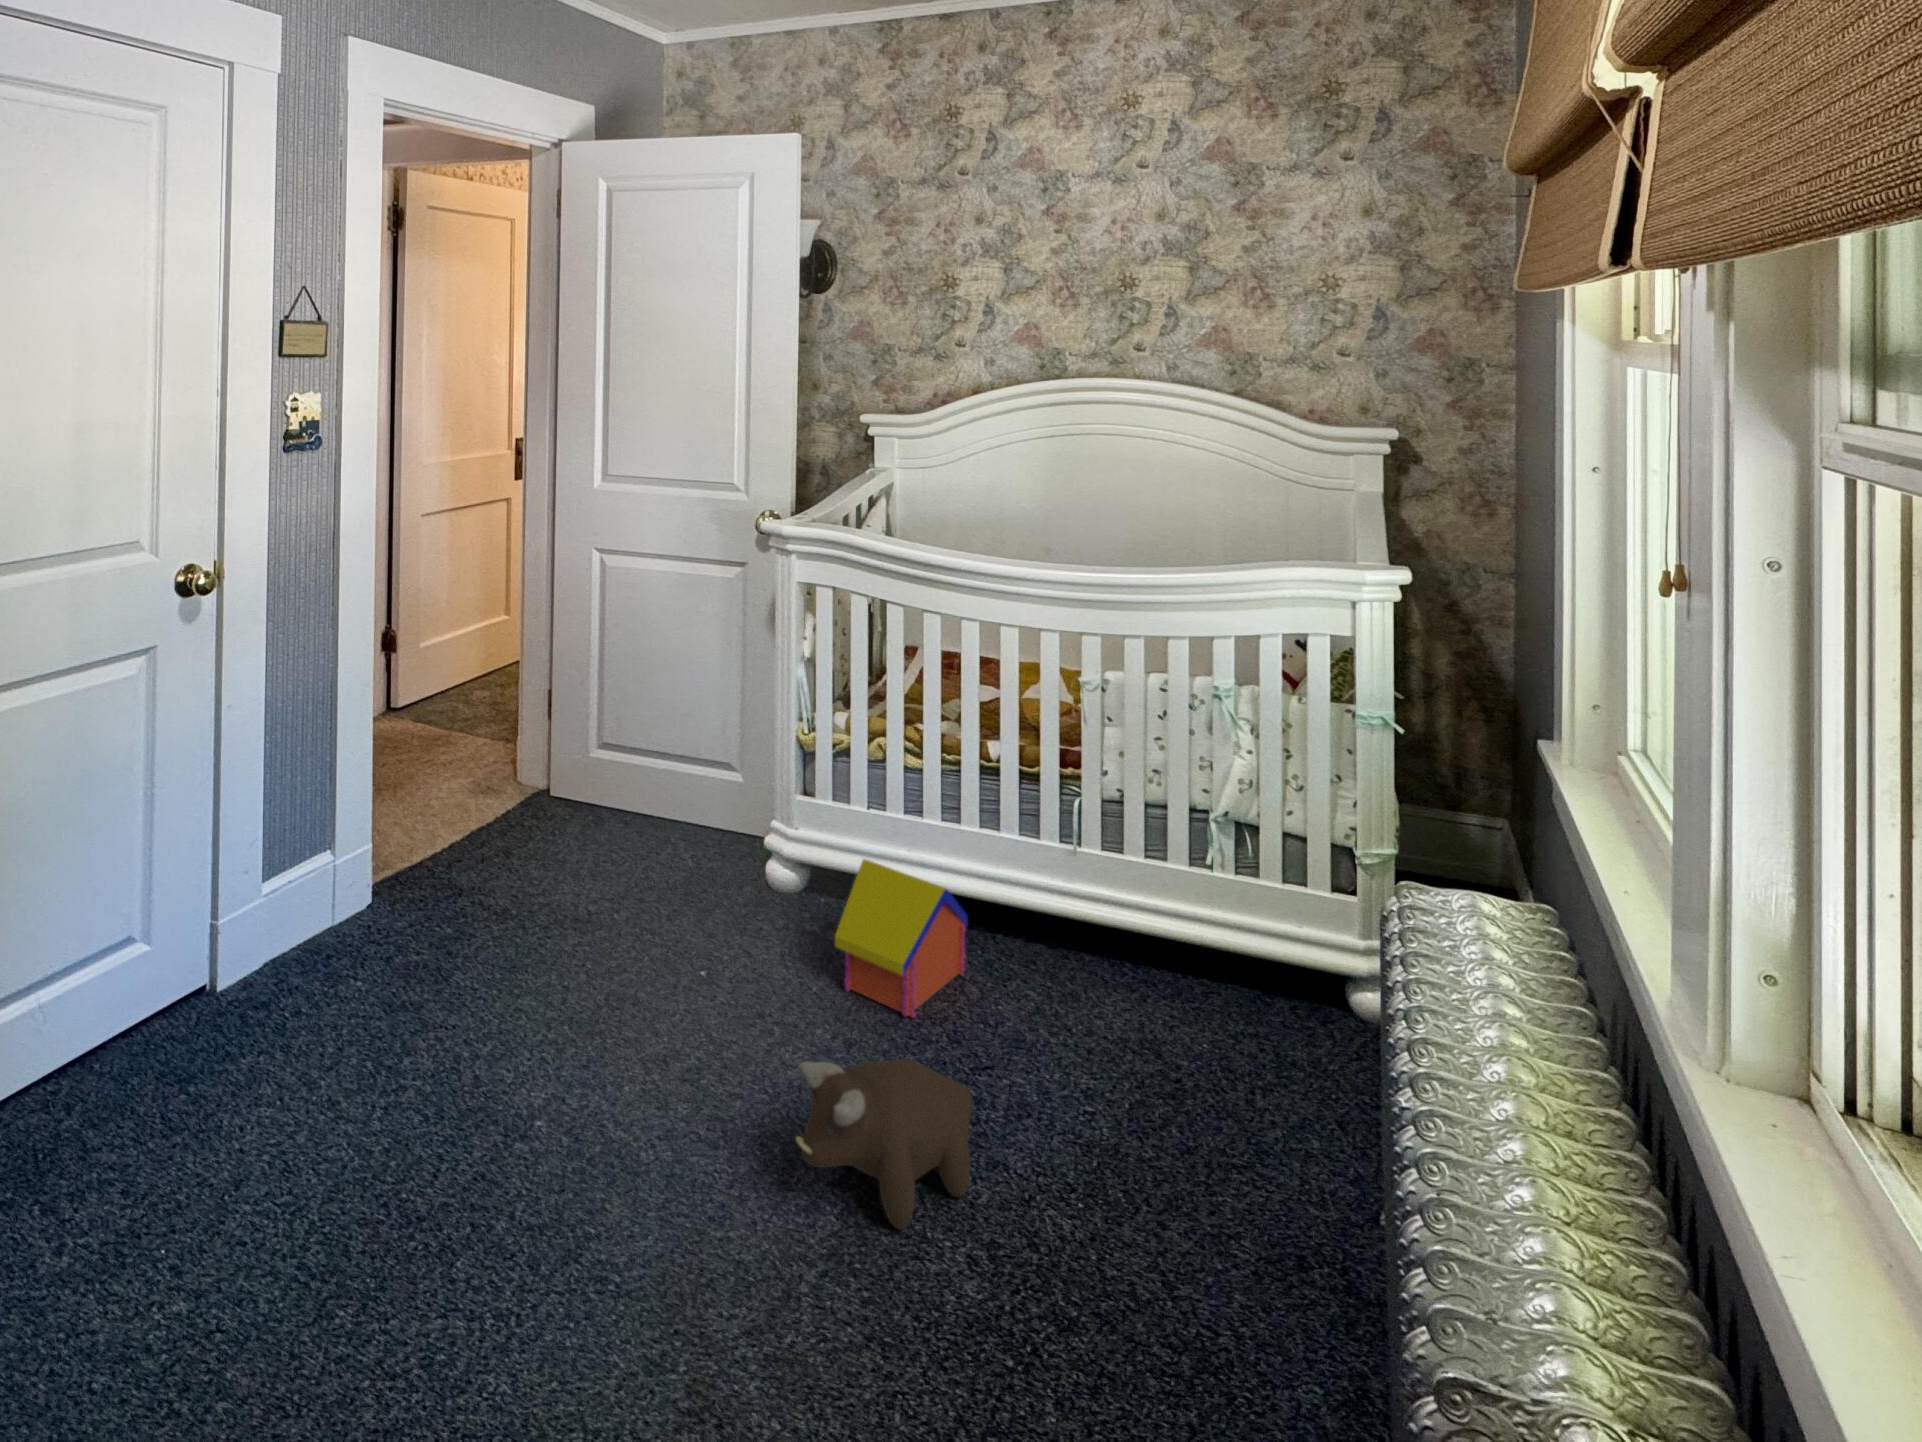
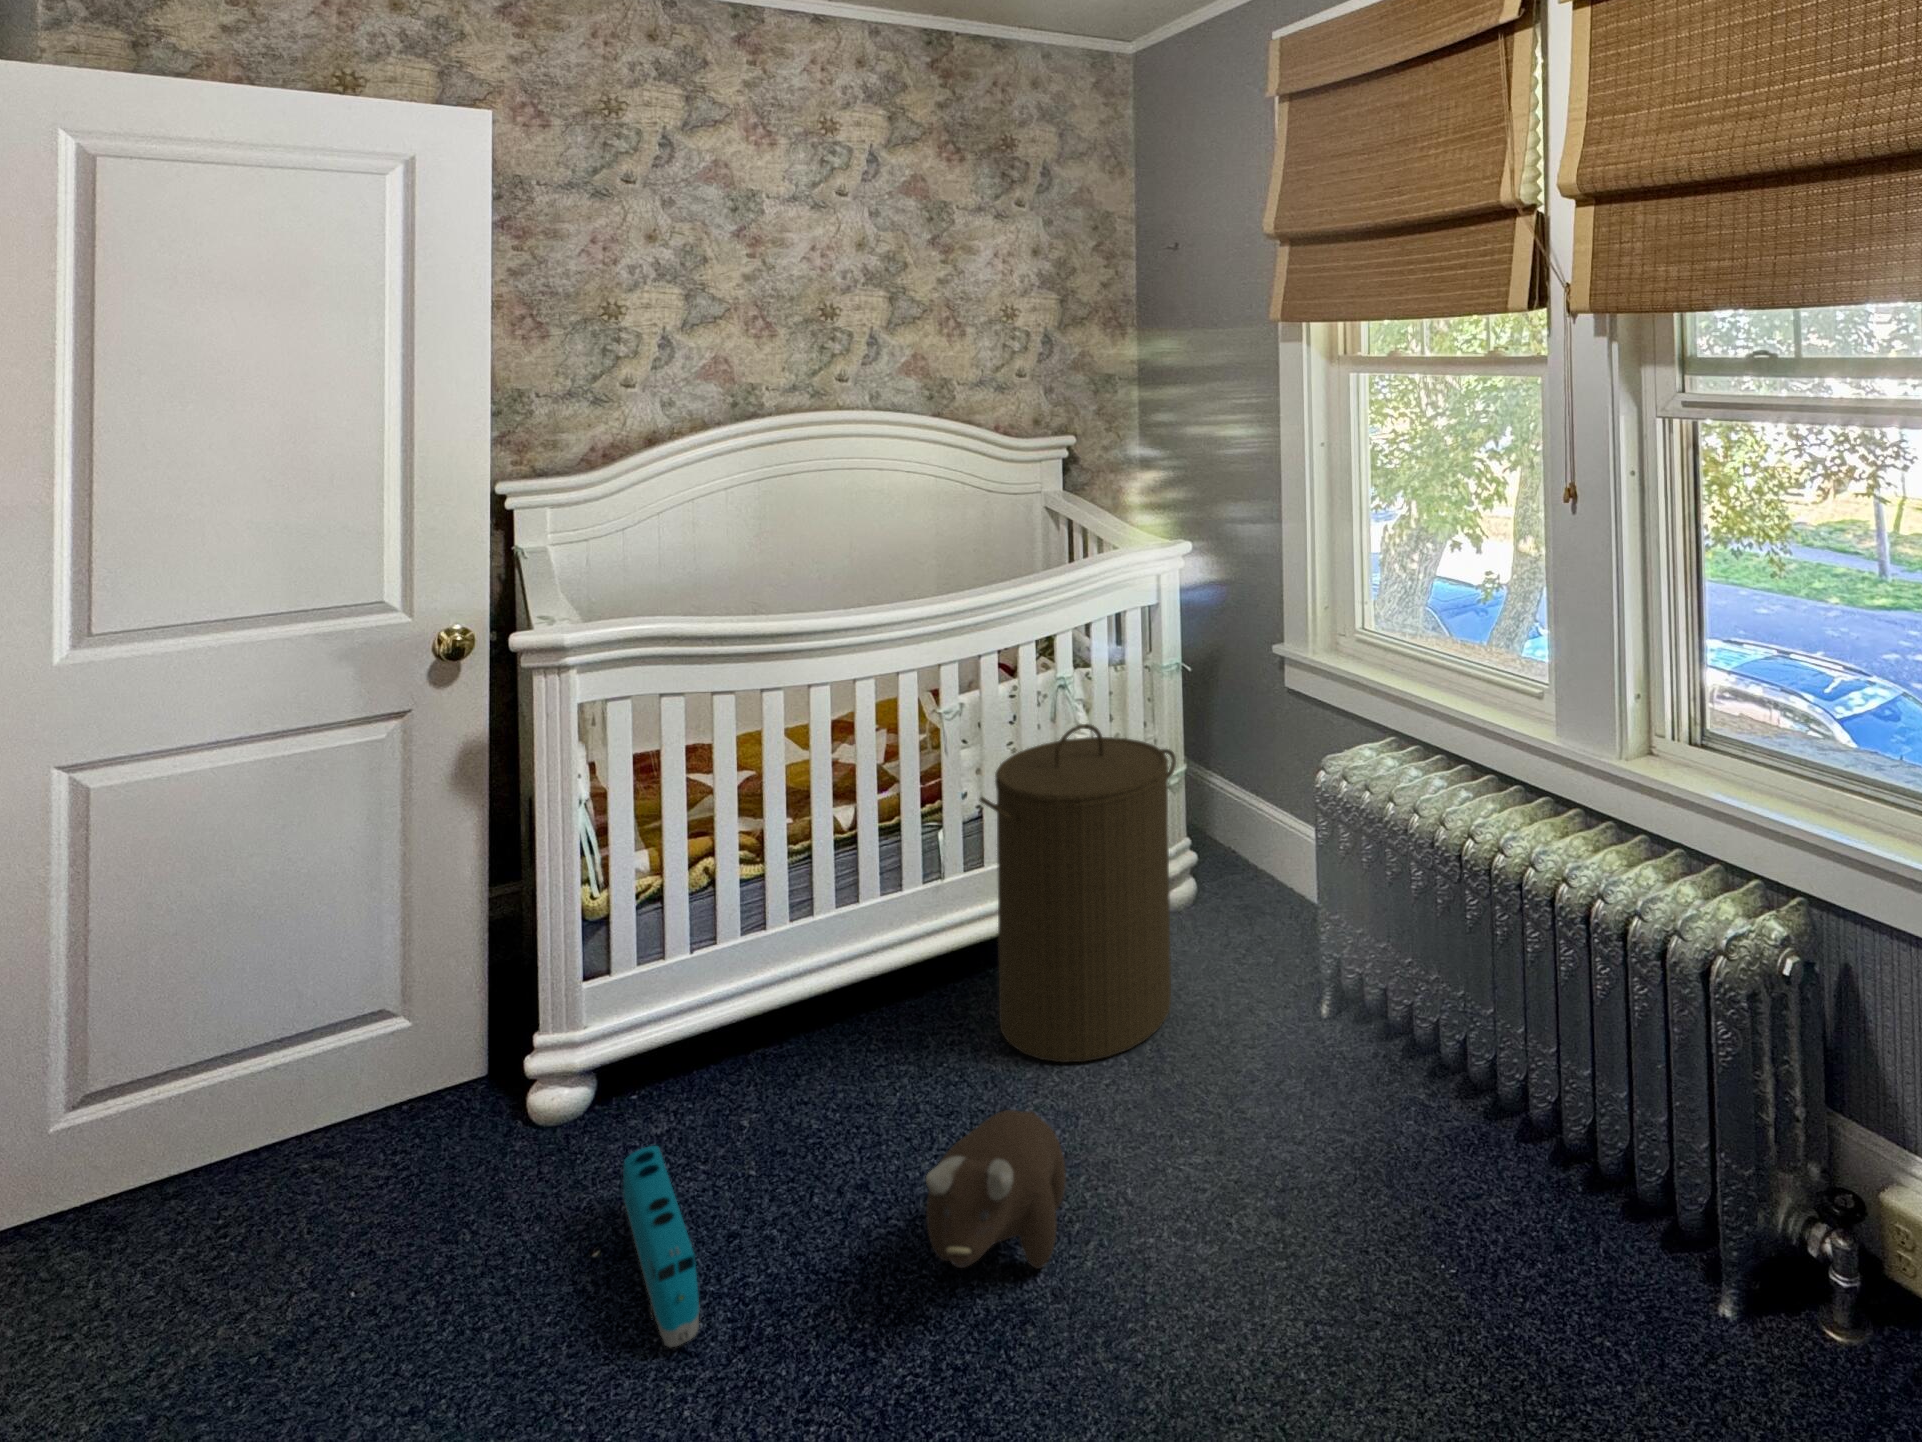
laundry hamper: none [1057,735,1307,1122] -> present [980,724,1176,1062]
toy house: present [835,859,968,1017] -> none [745,970,866,1145]
toy train: none [668,934,764,1080] -> present [623,1146,700,1347]

